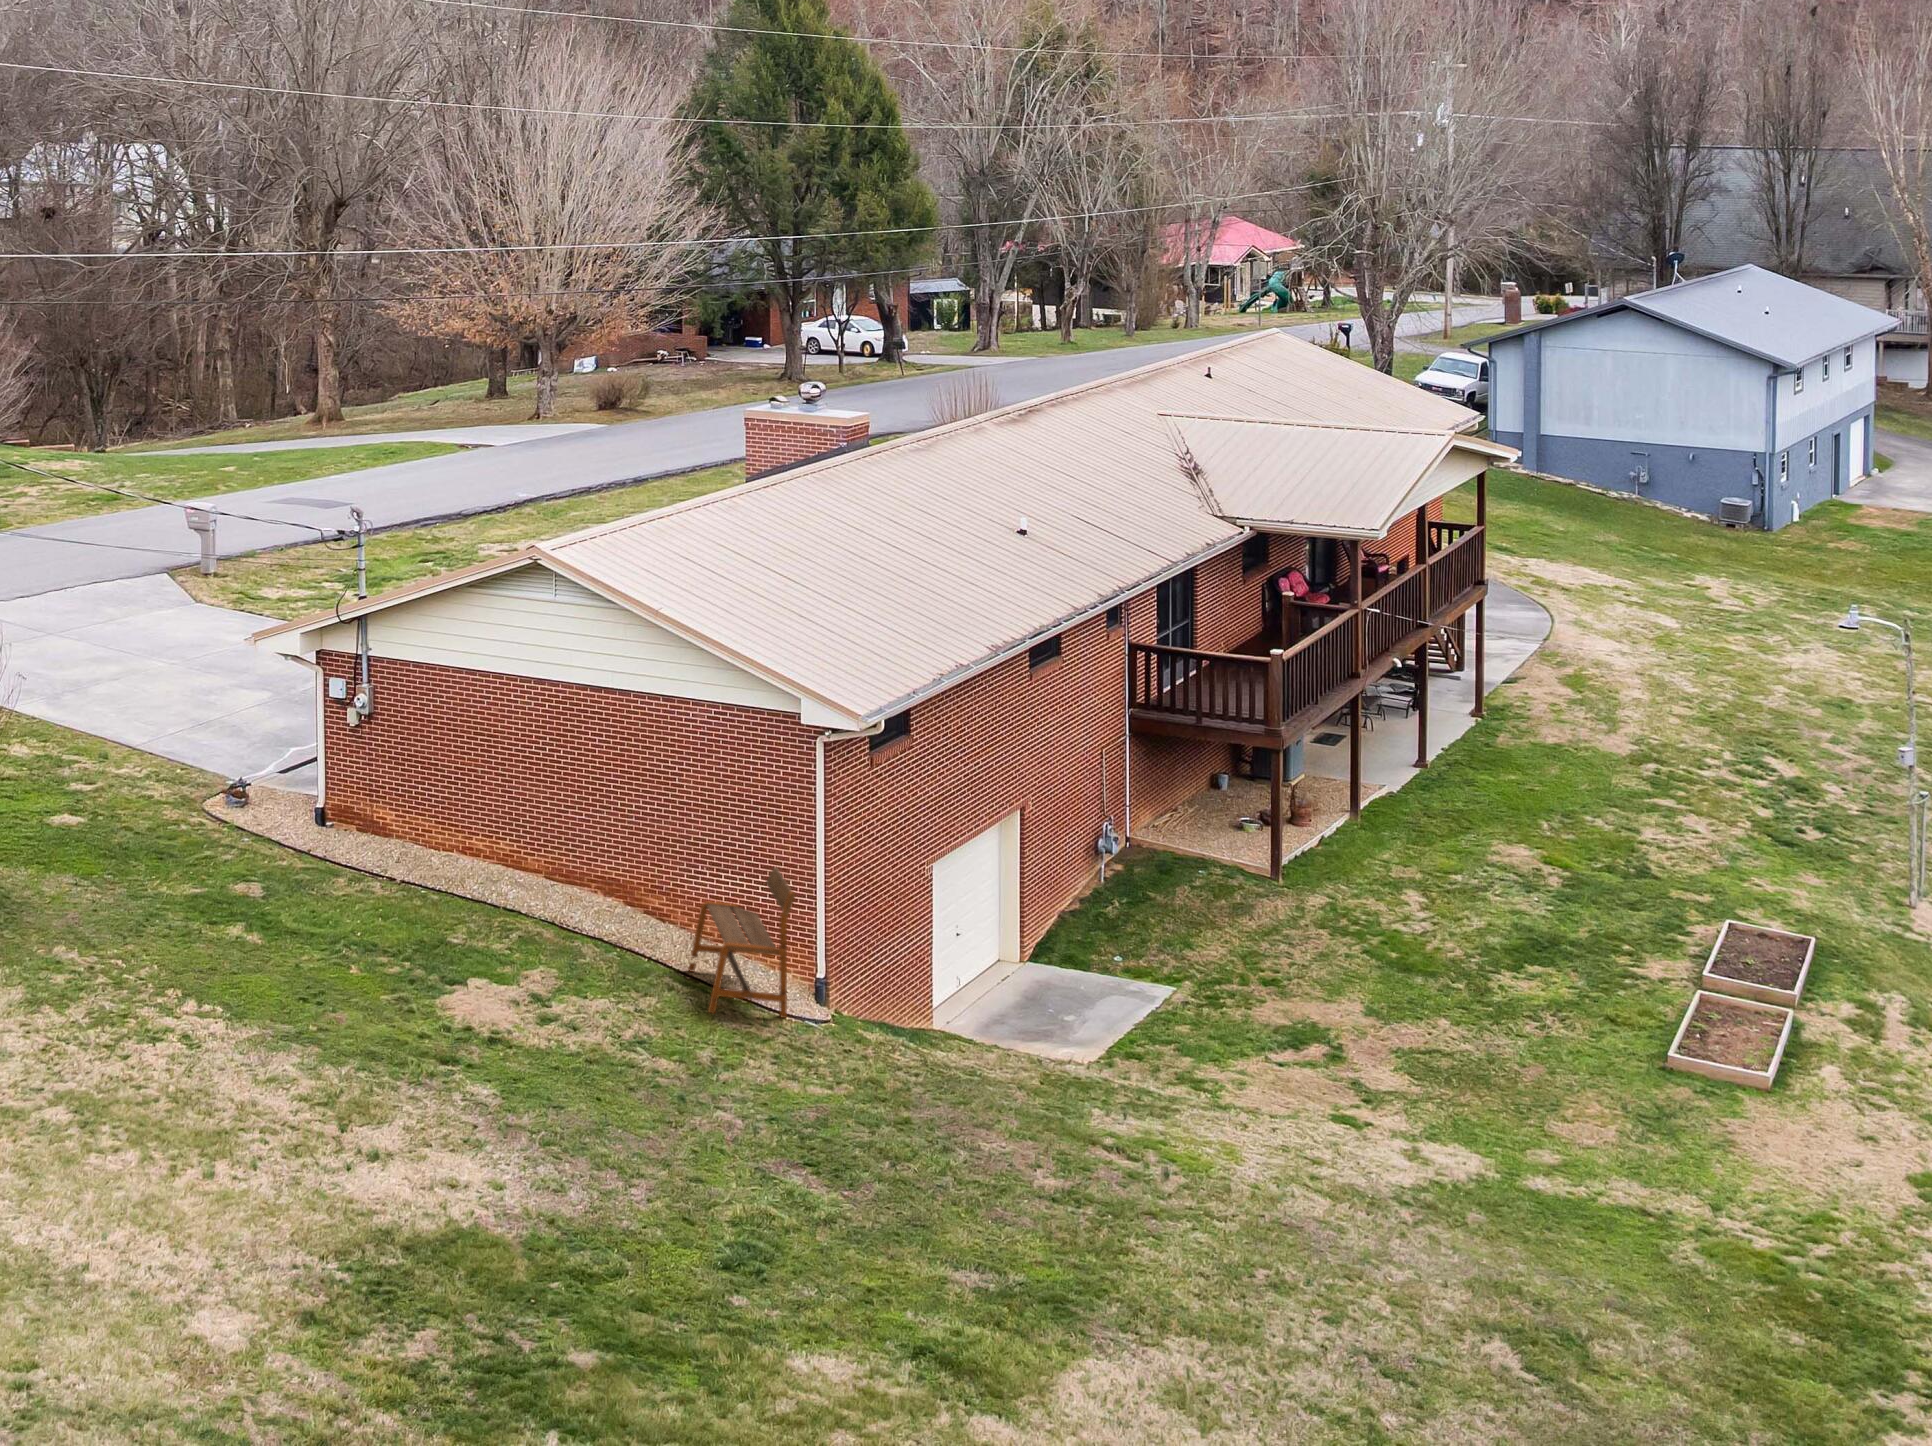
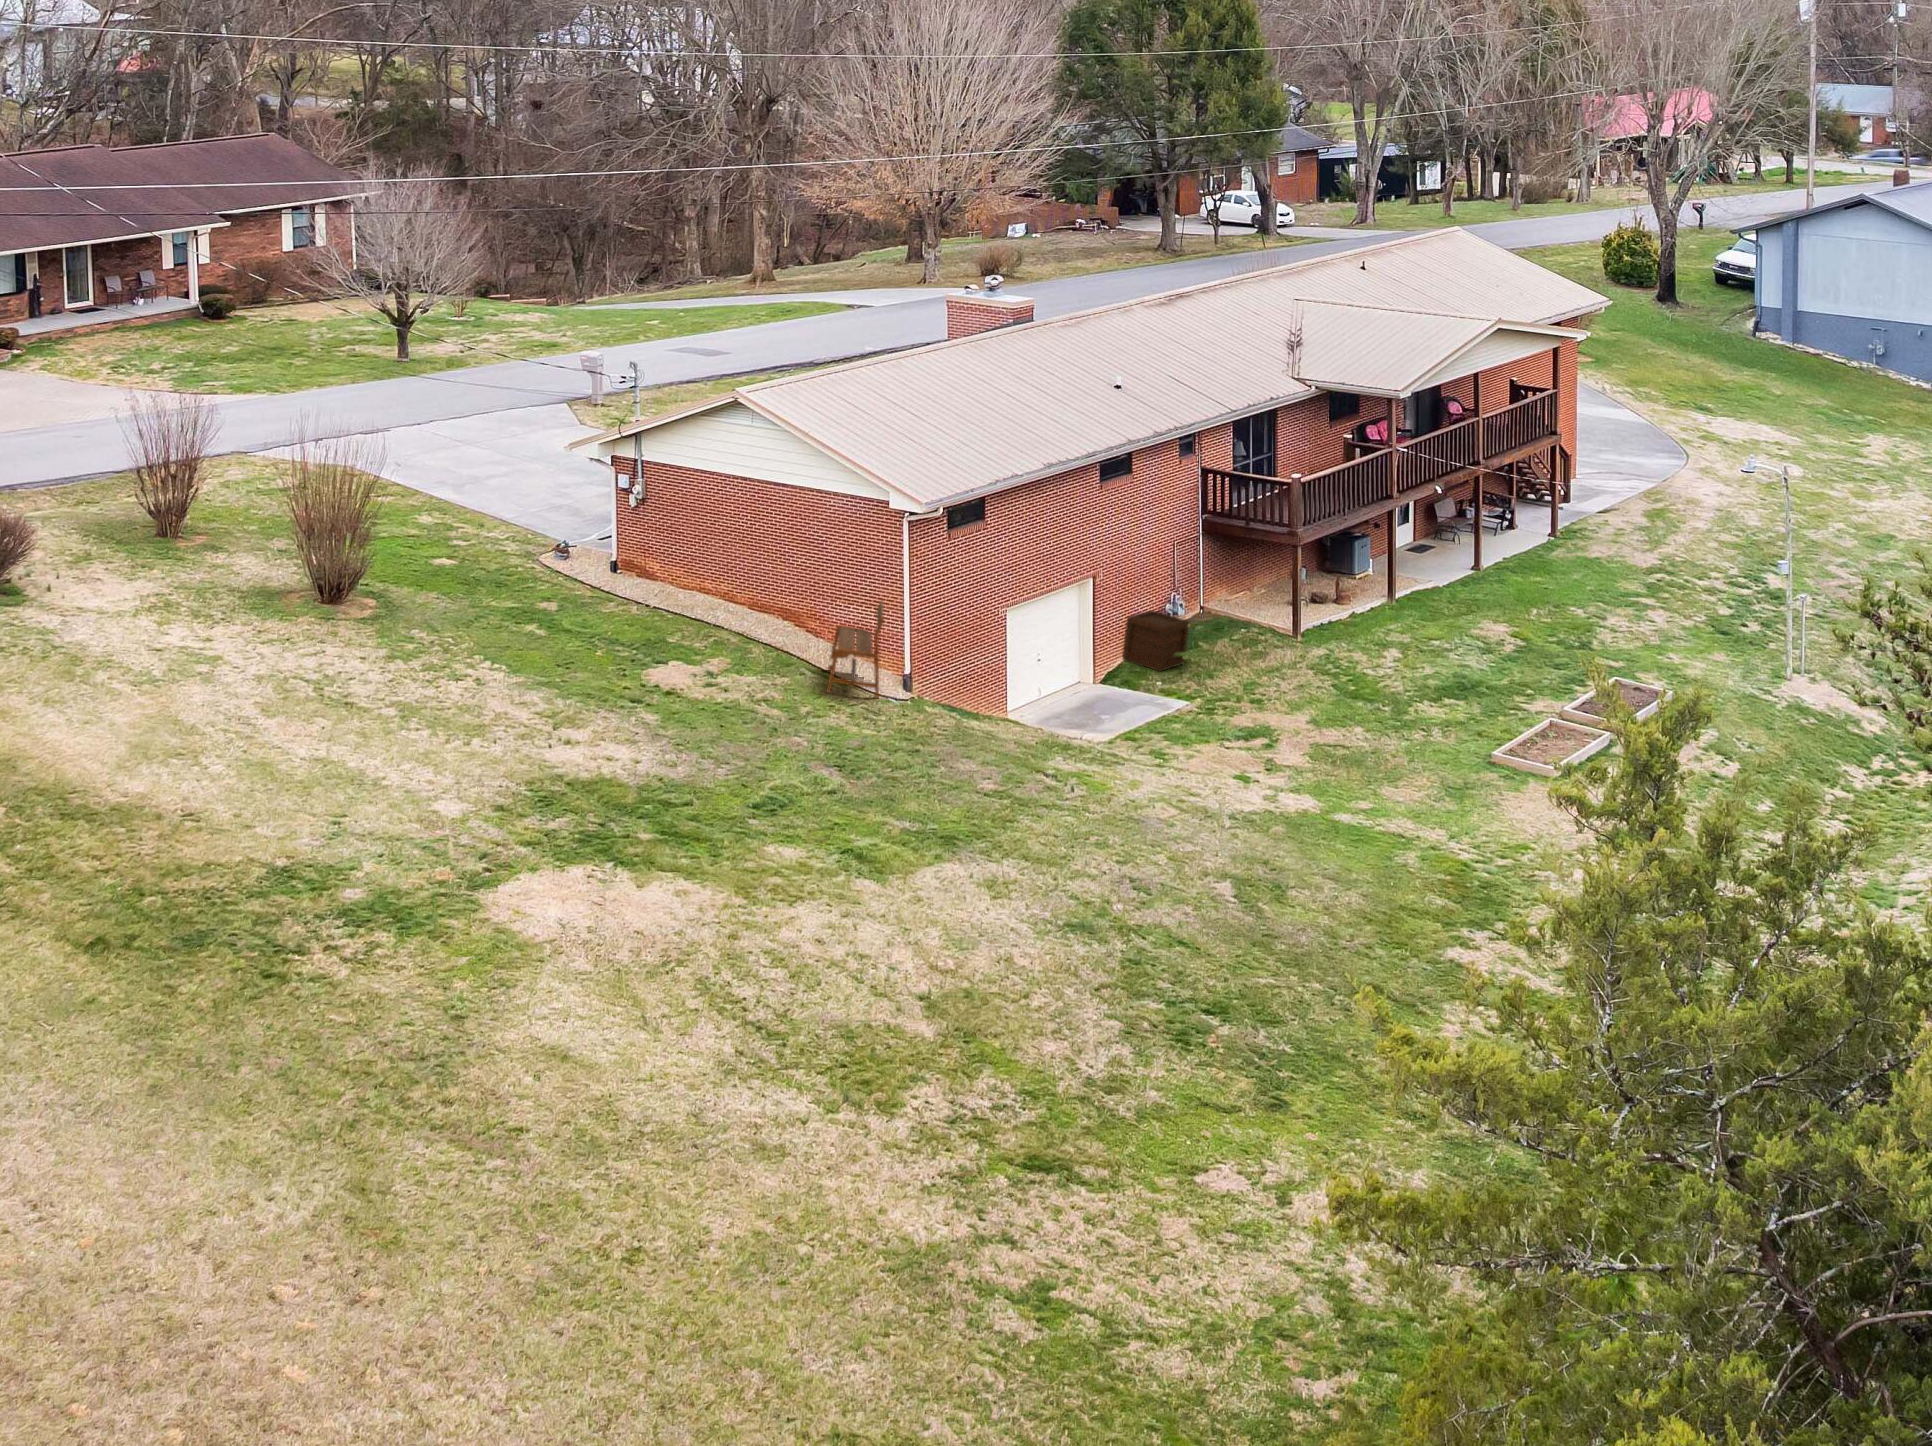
wooden crate: none [1053,848,1143,939] -> present [1122,610,1189,671]

